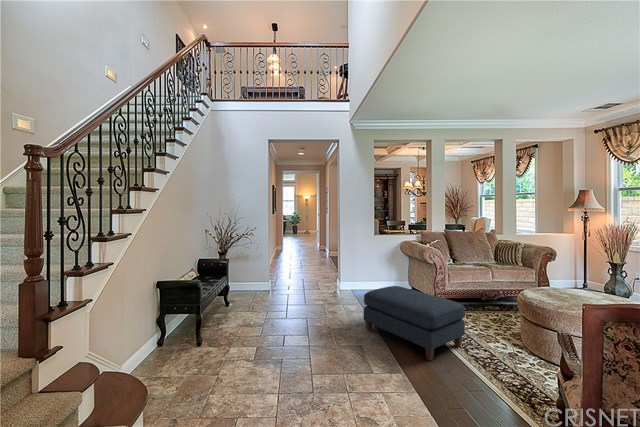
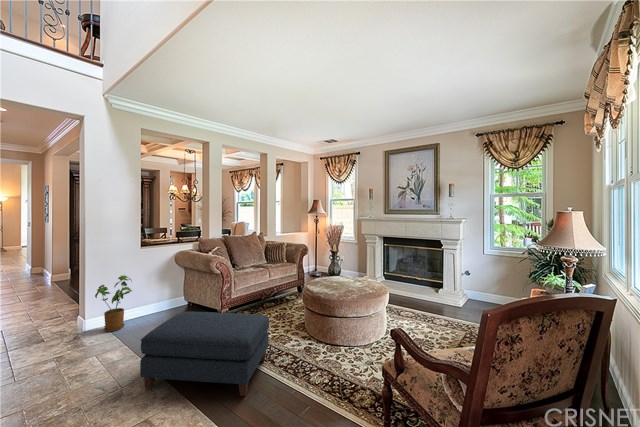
house plant: none [348,254,369,293] -> present [95,276,132,332]

